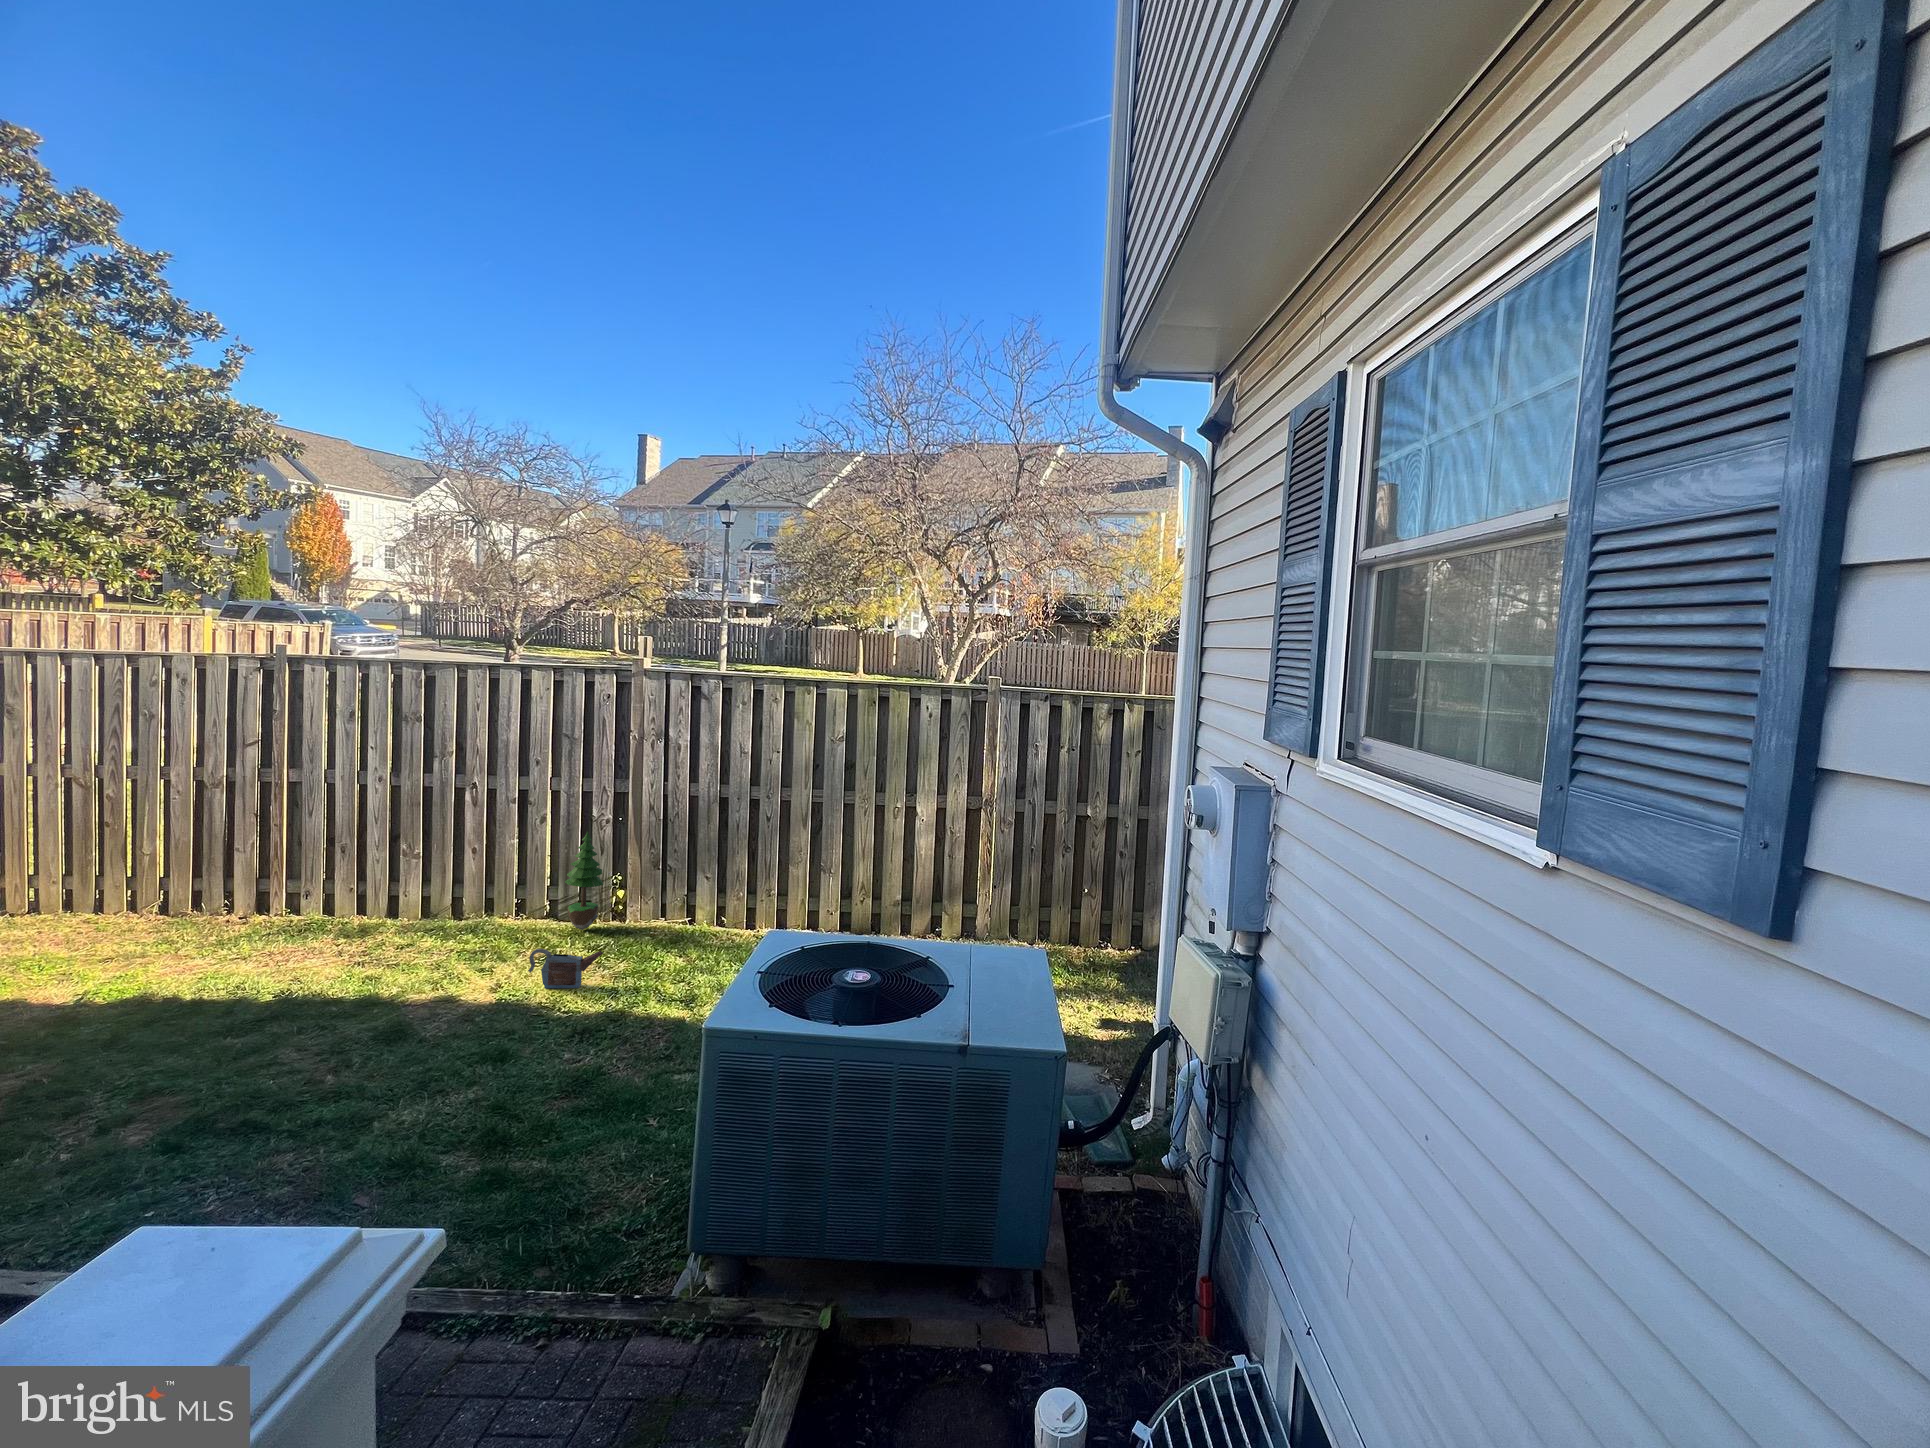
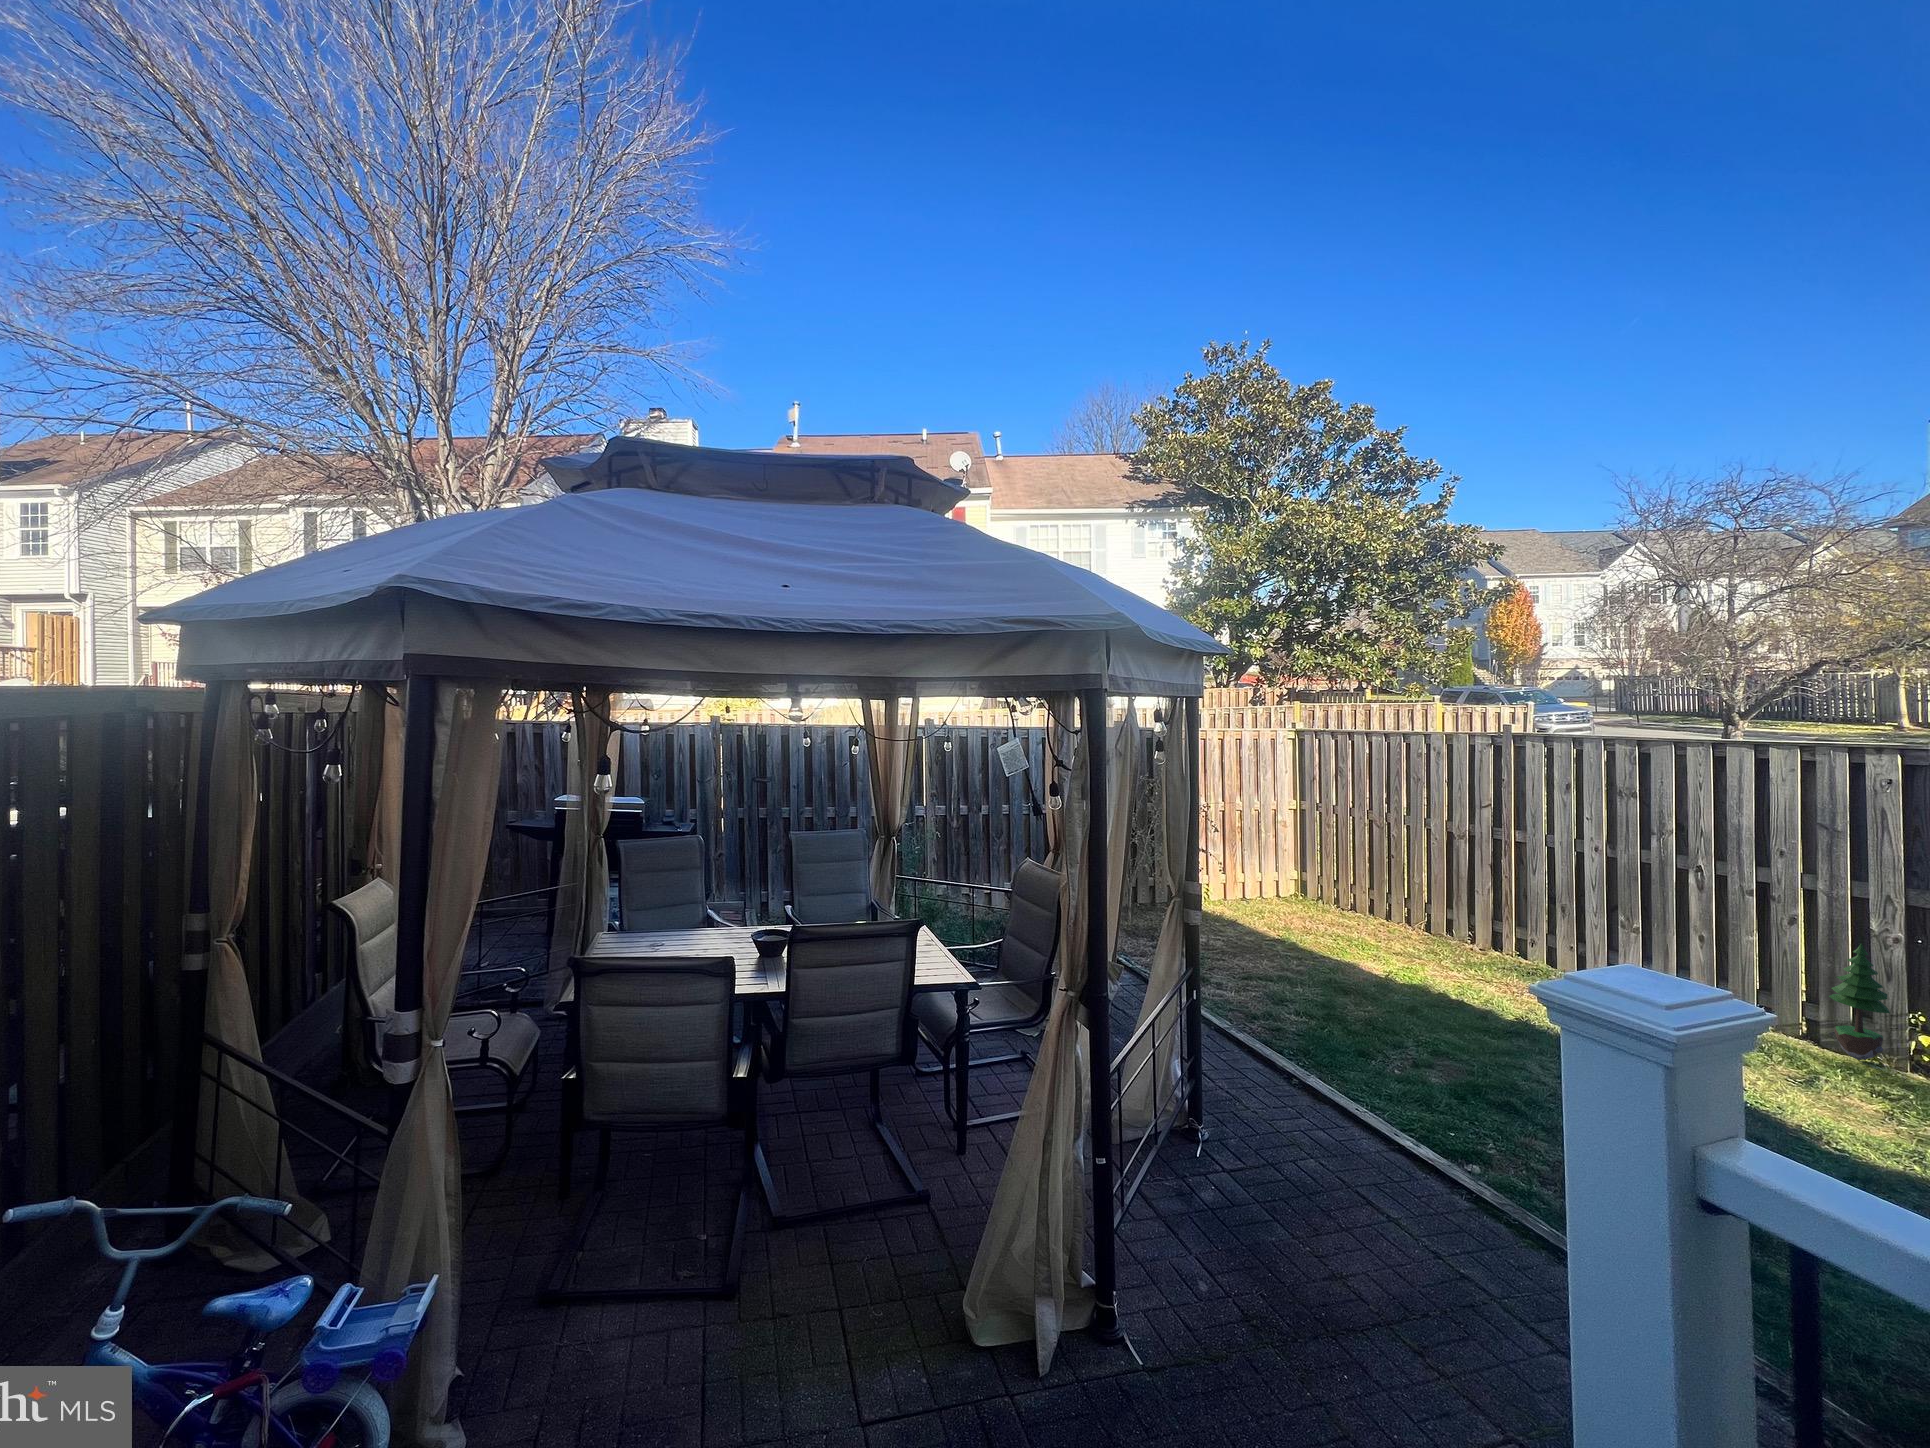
watering can: present [528,949,604,988] -> none [1783,1061,1898,1126]

